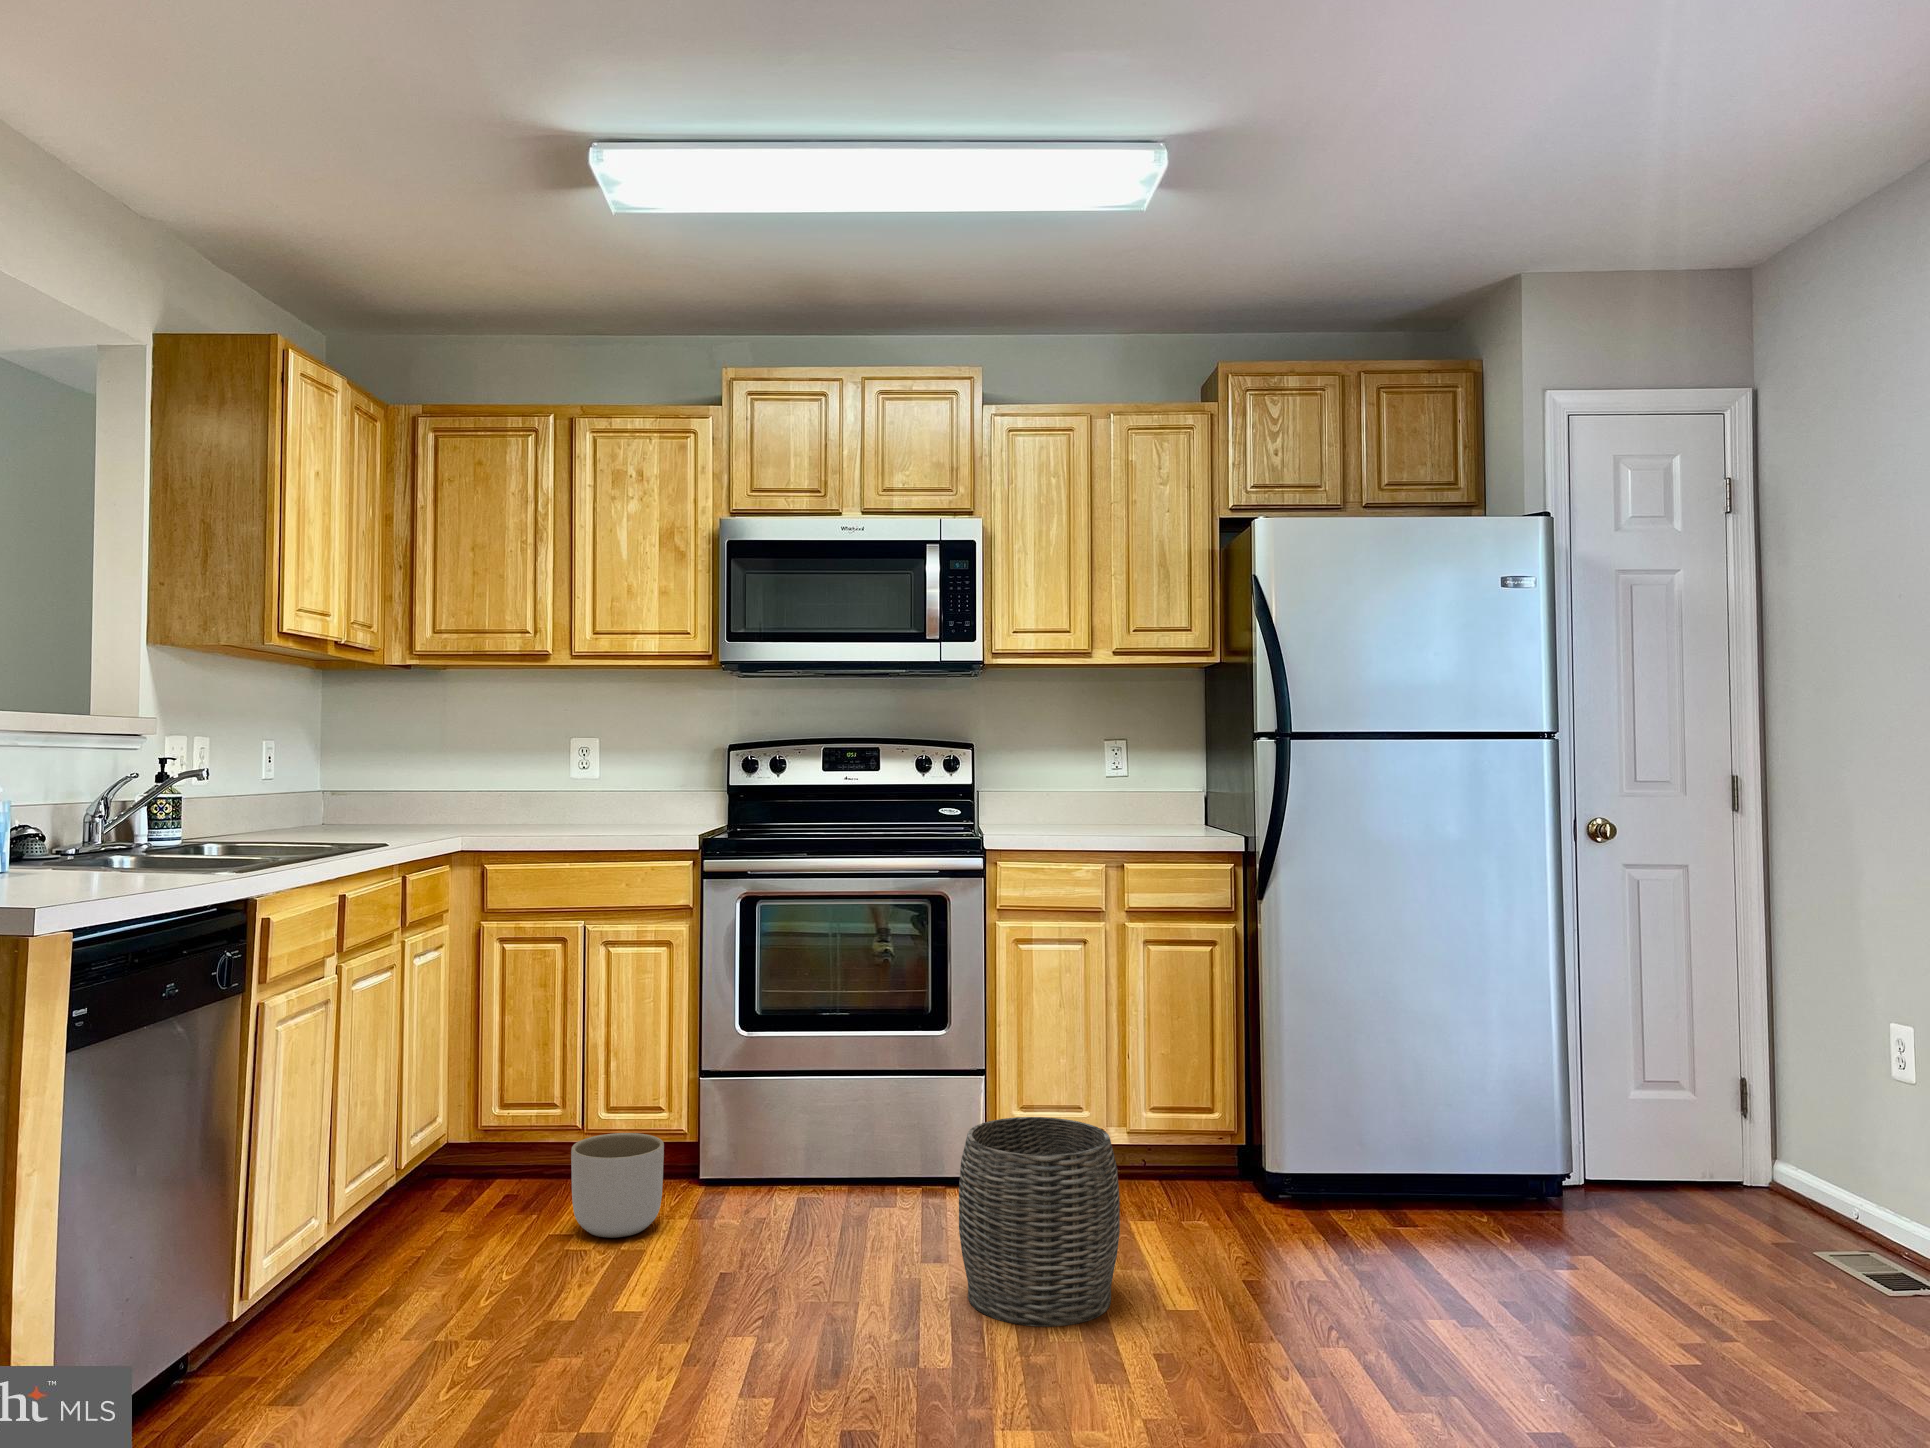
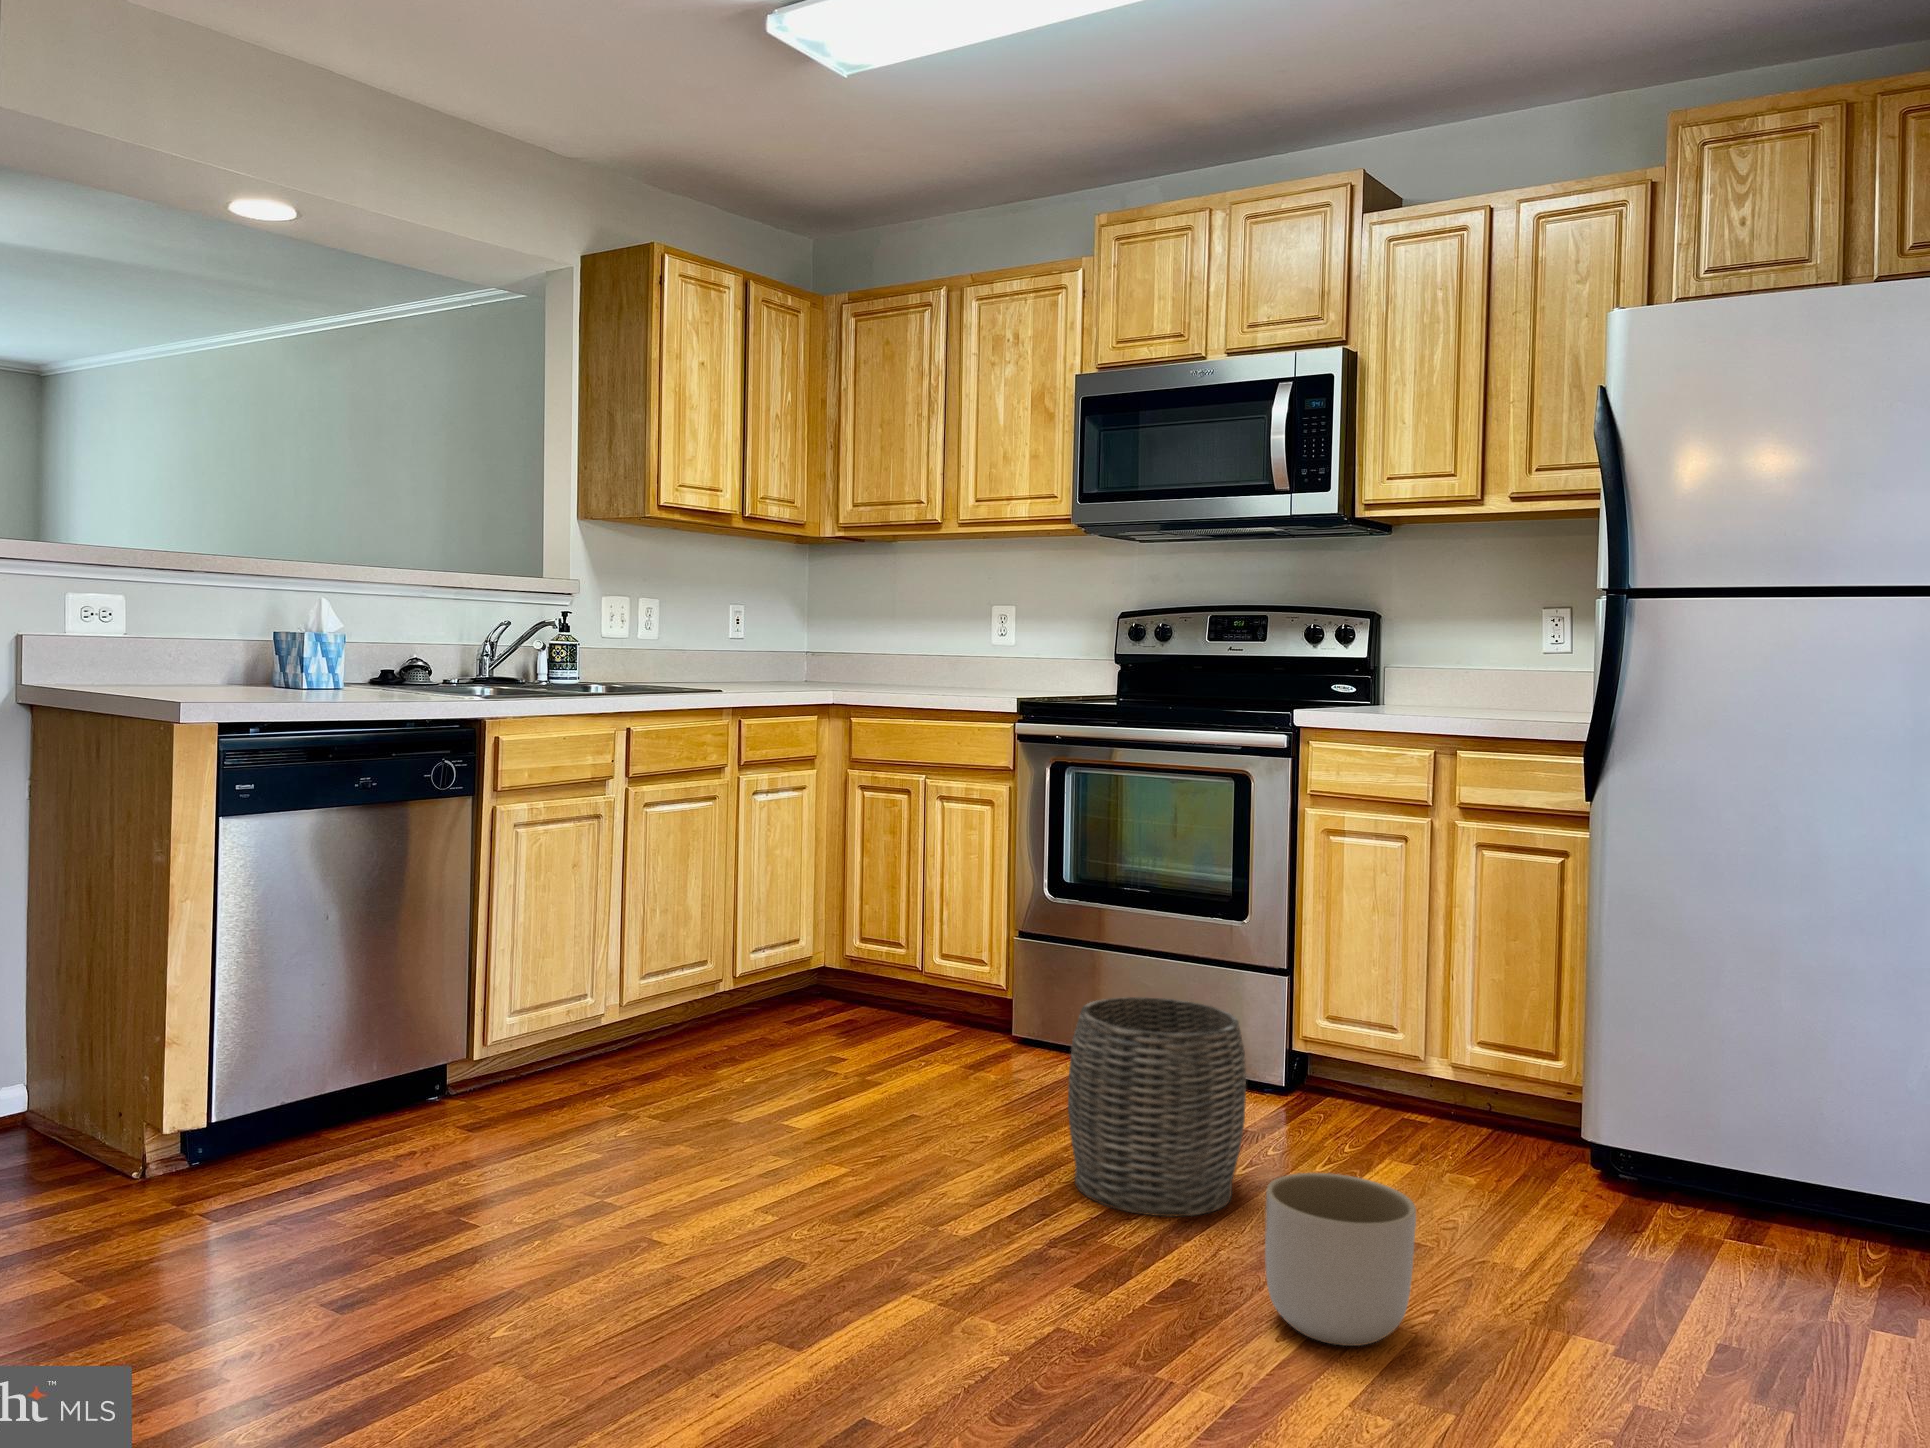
planter: present [571,1133,664,1238] -> present [1265,1173,1416,1346]

